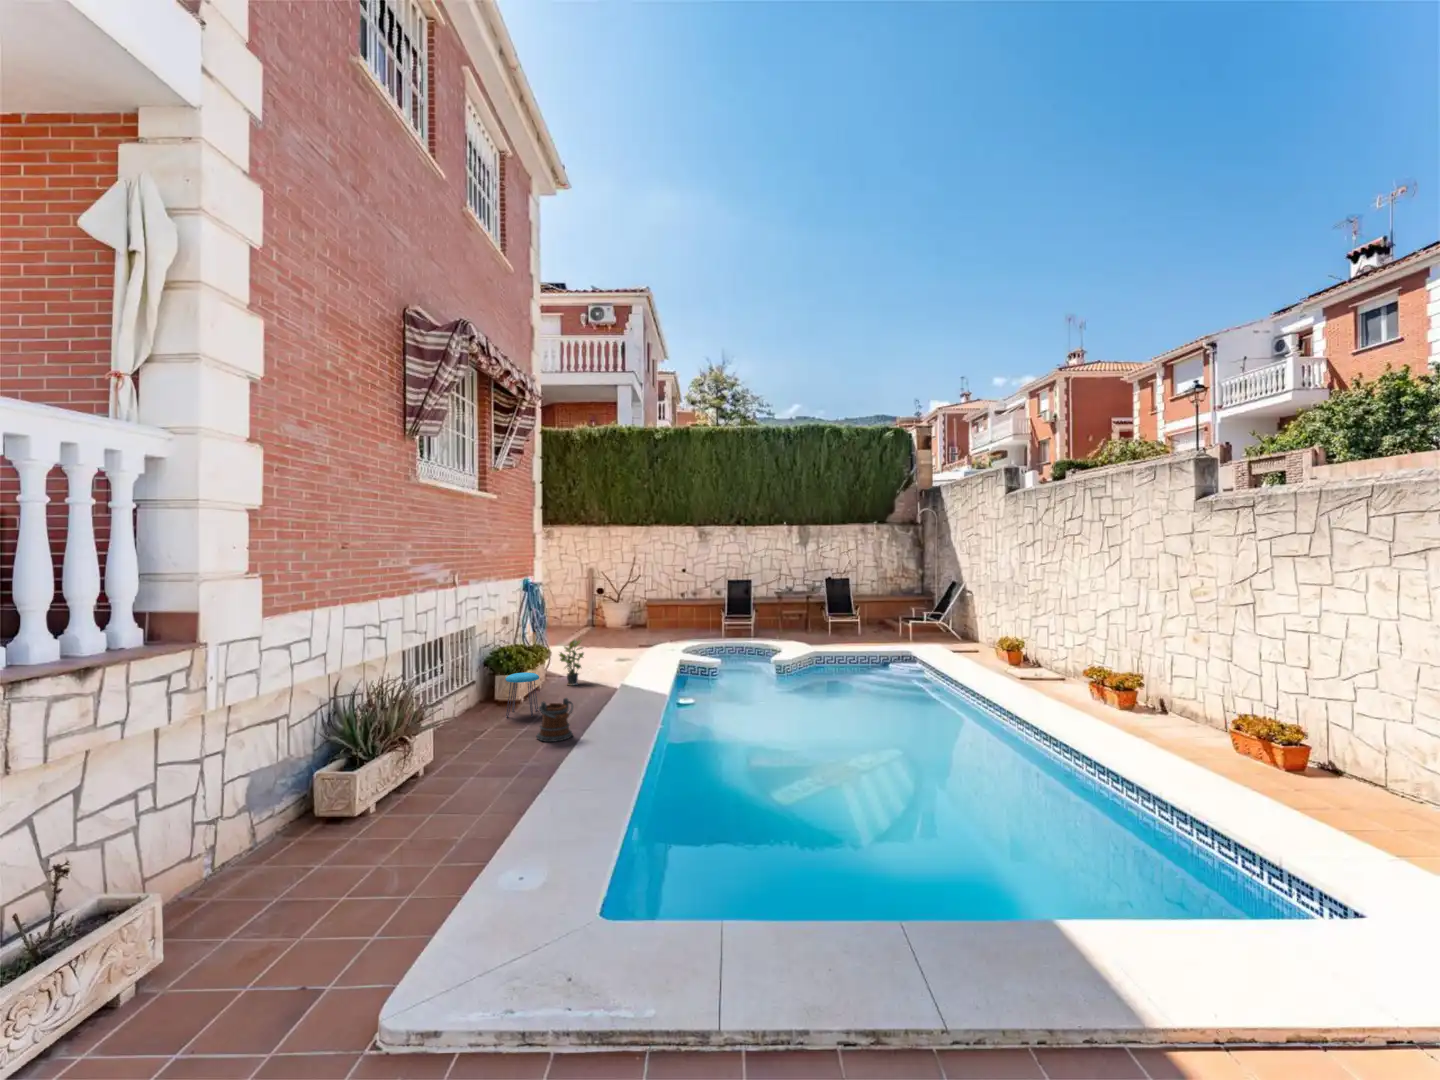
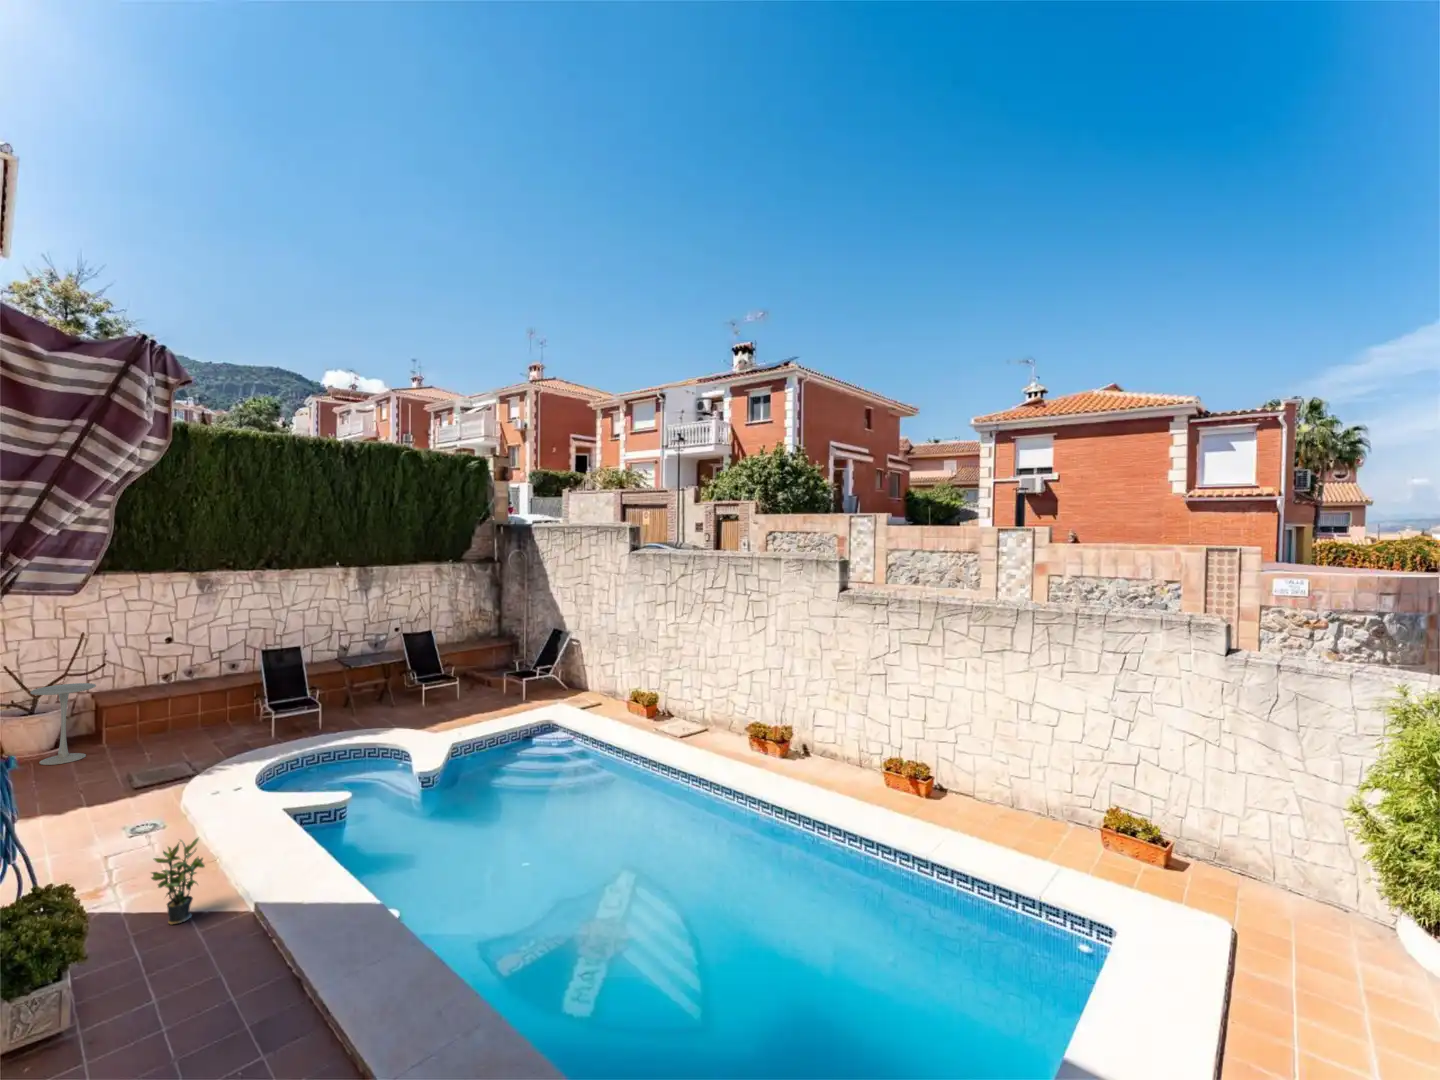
pedestal table: none [617,589,644,632] -> present [30,683,96,765]
stool: present [506,673,539,718] -> none [166,942,240,1050]
bucket: present [536,698,573,742] -> none [329,965,397,1058]

